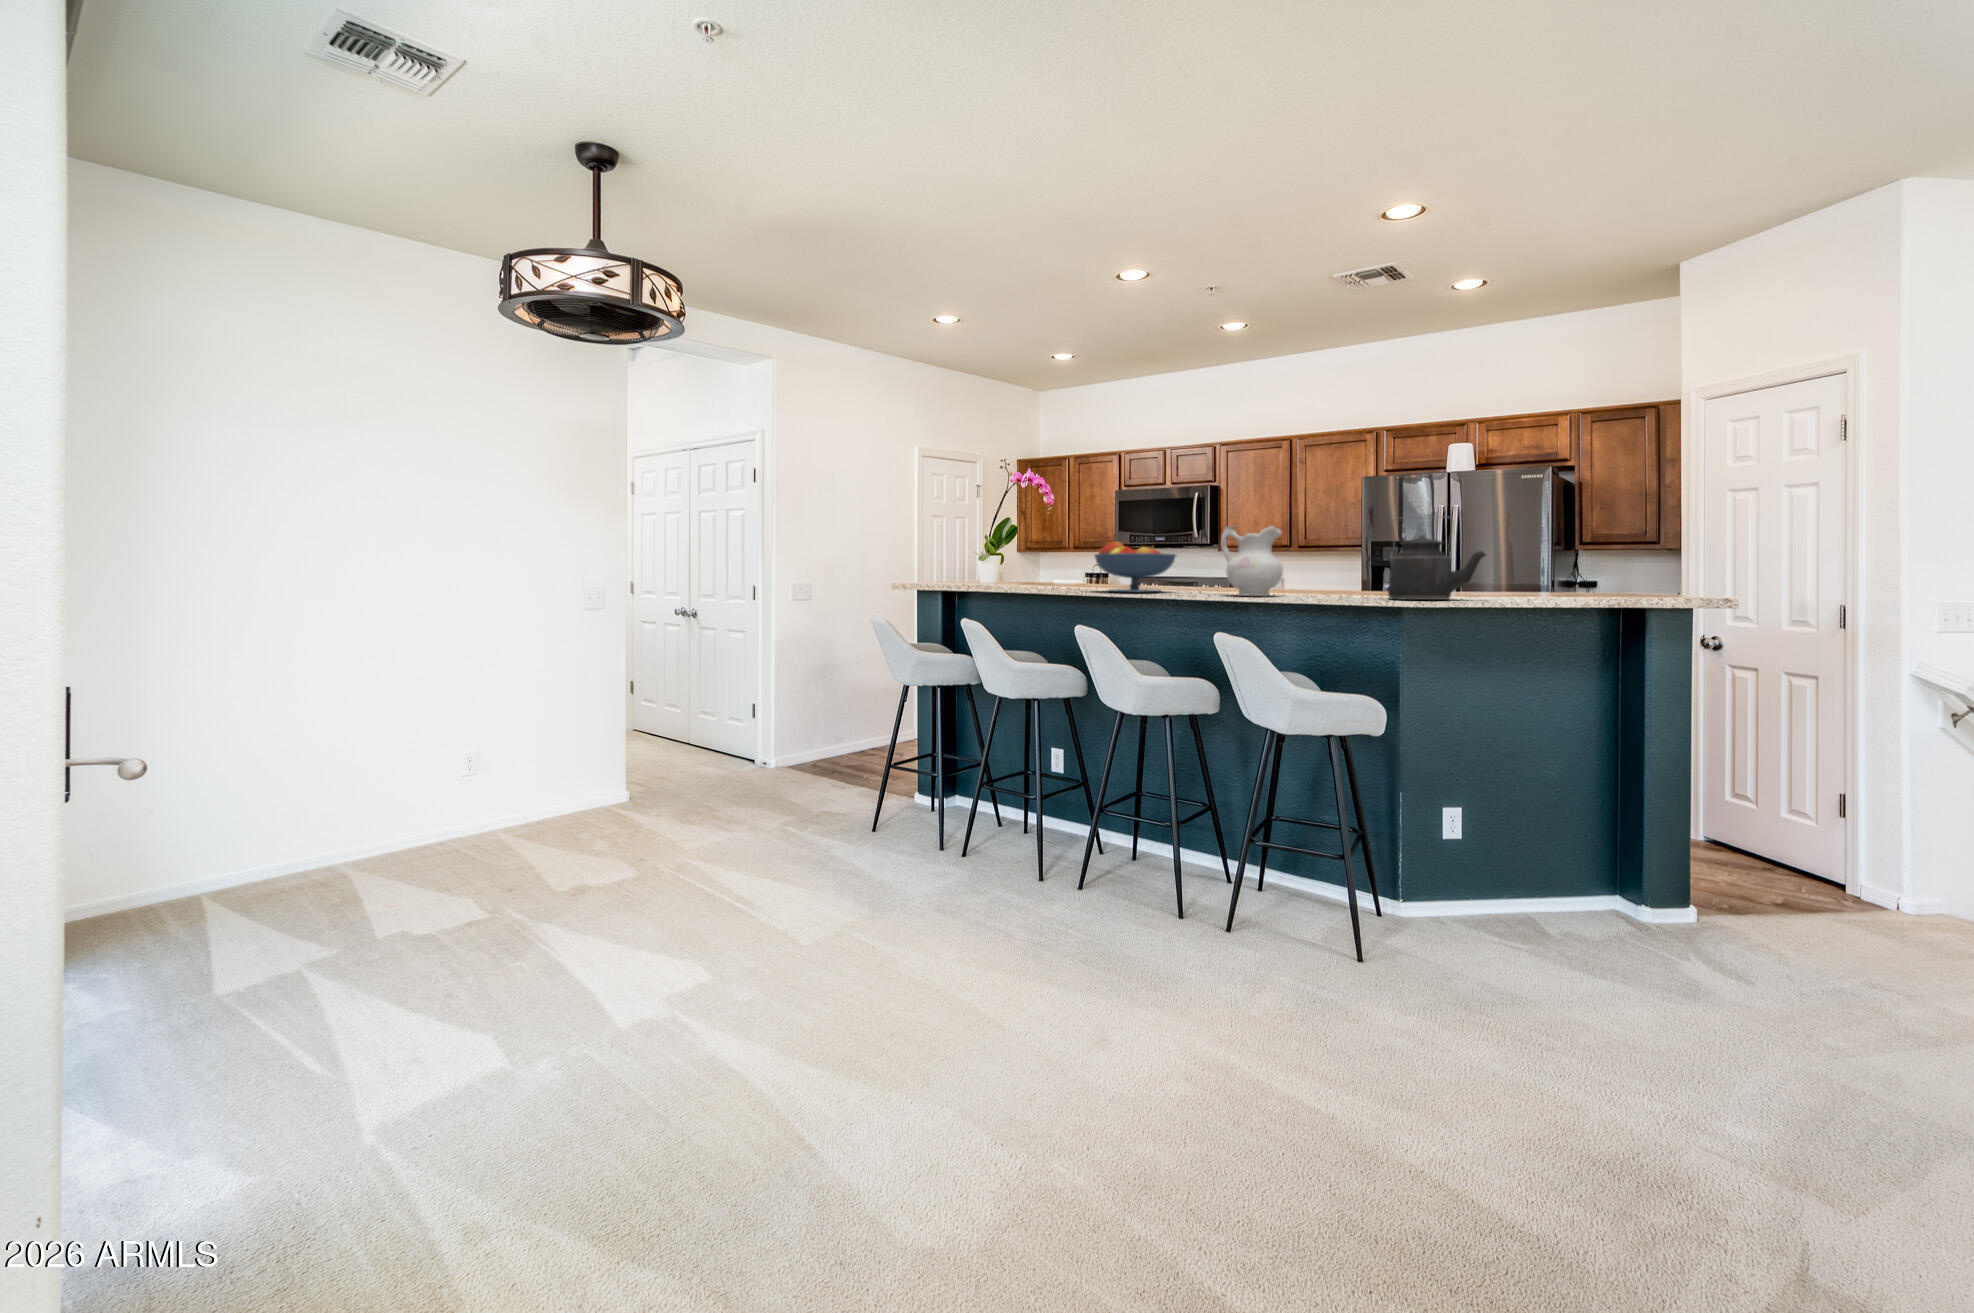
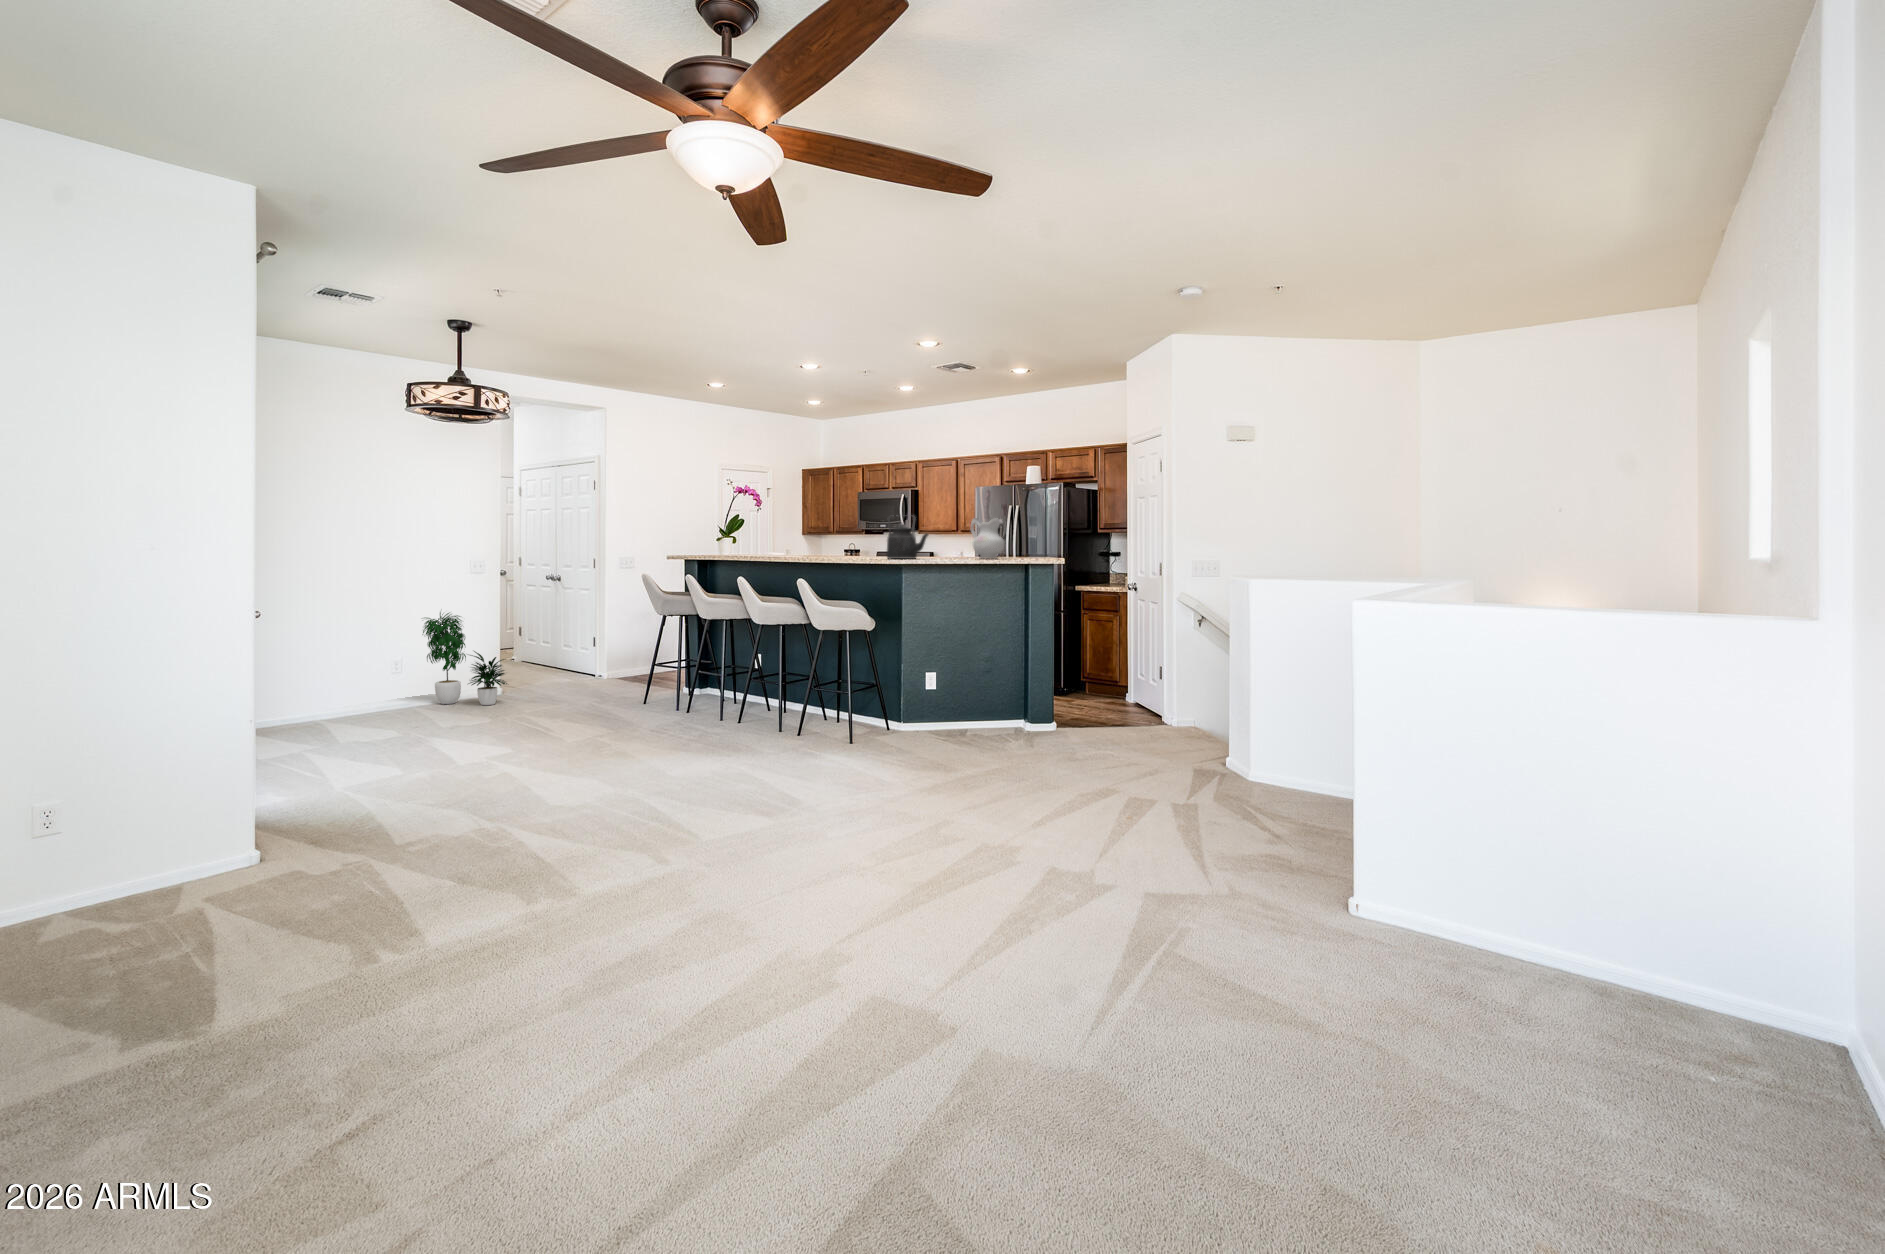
ceramic pitcher: present [1221,526,1283,596] -> present [971,518,1004,559]
fruit bowl: present [1095,542,1176,592] -> none [761,528,808,557]
potted plant: none [504,673,648,835] -> present [423,612,507,705]

